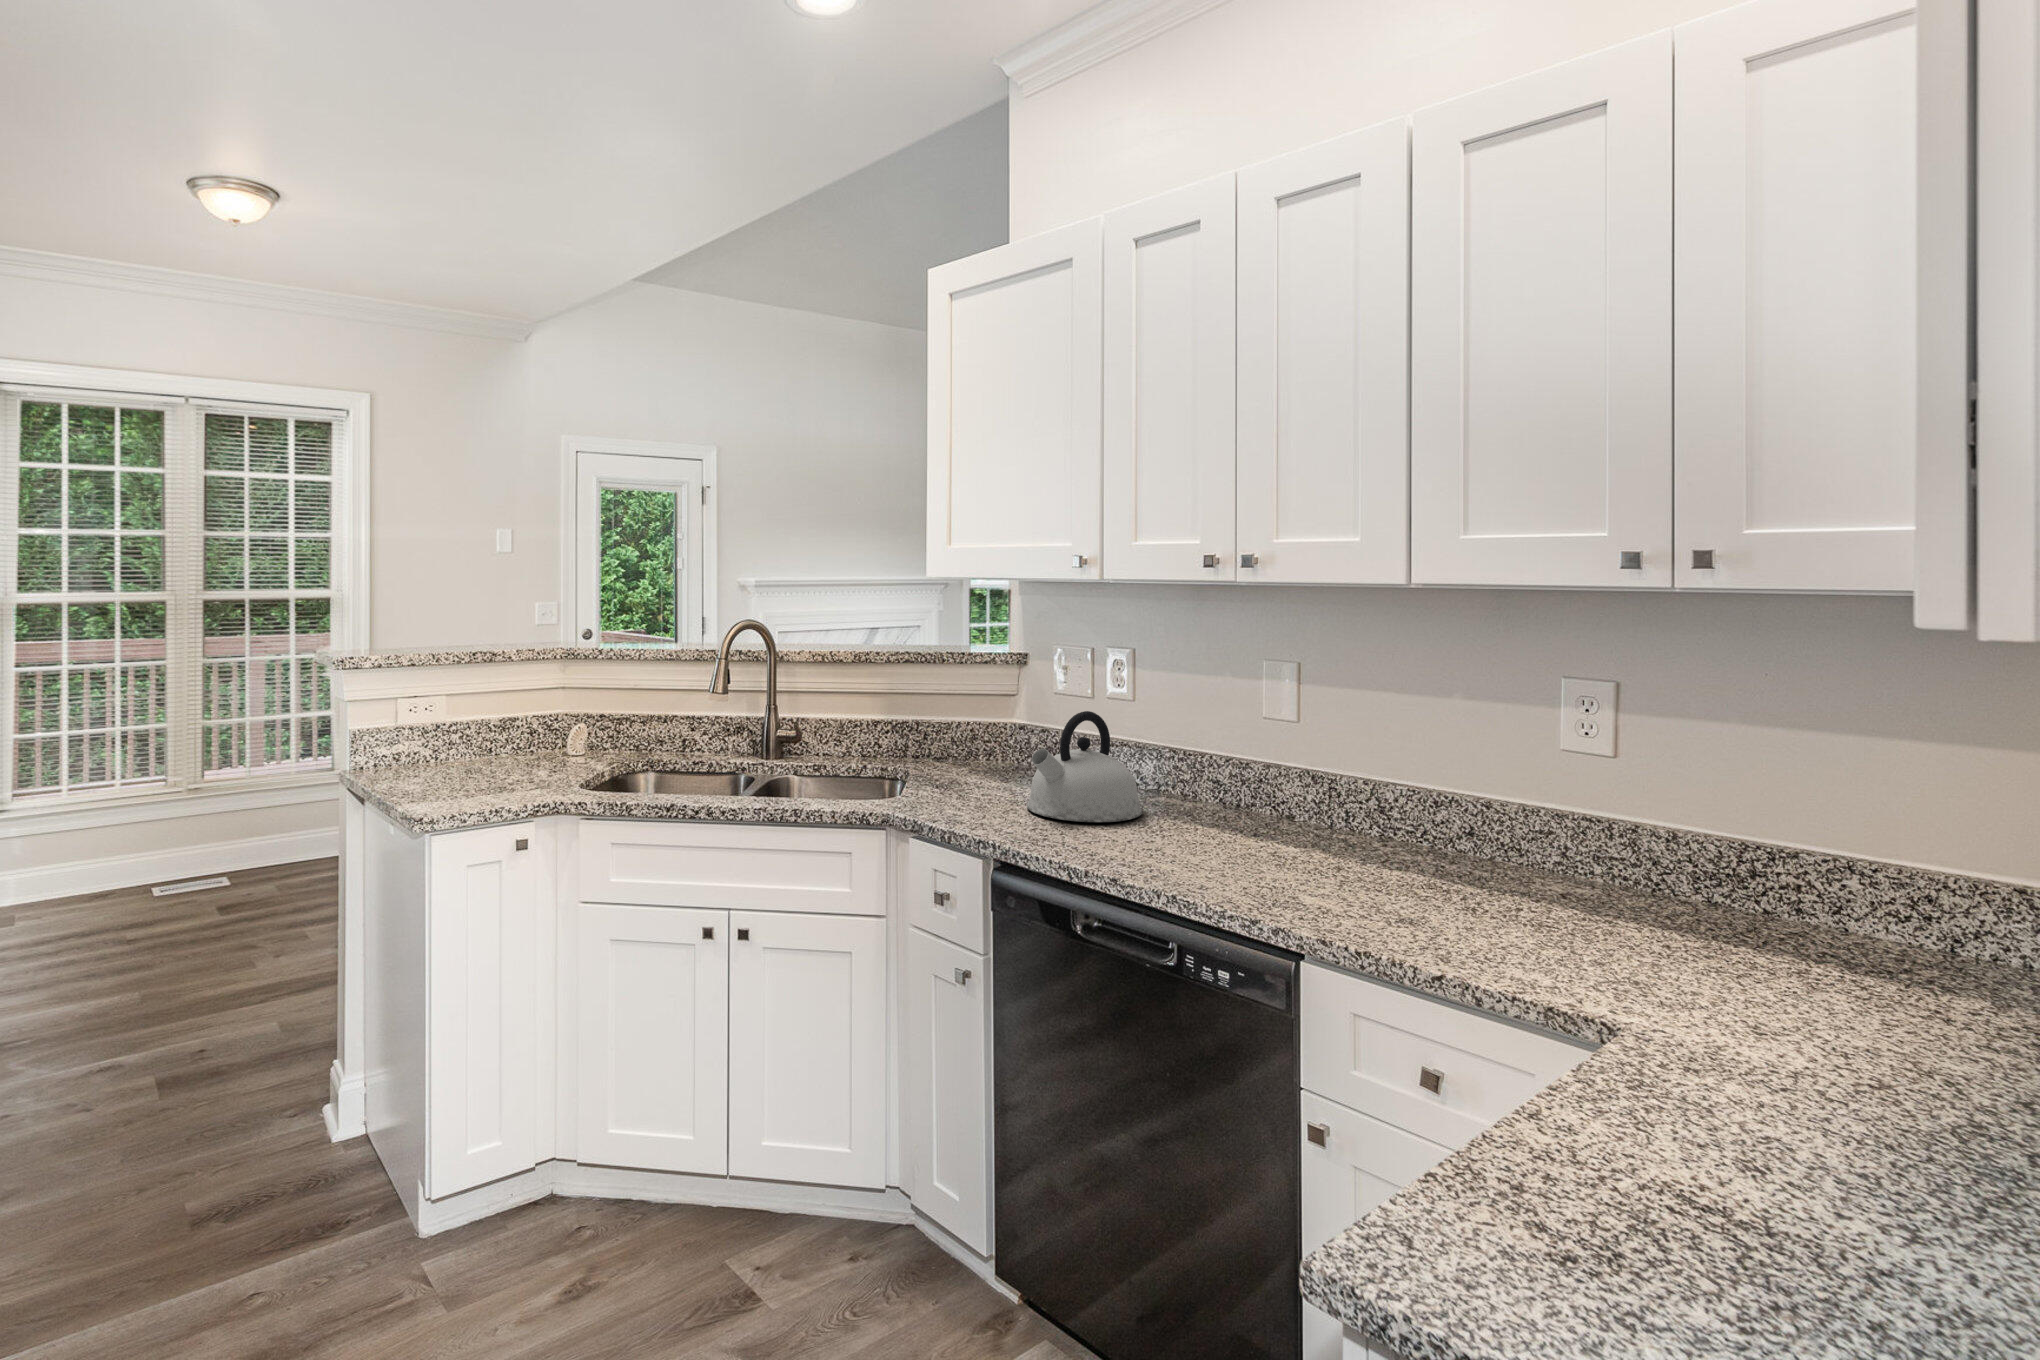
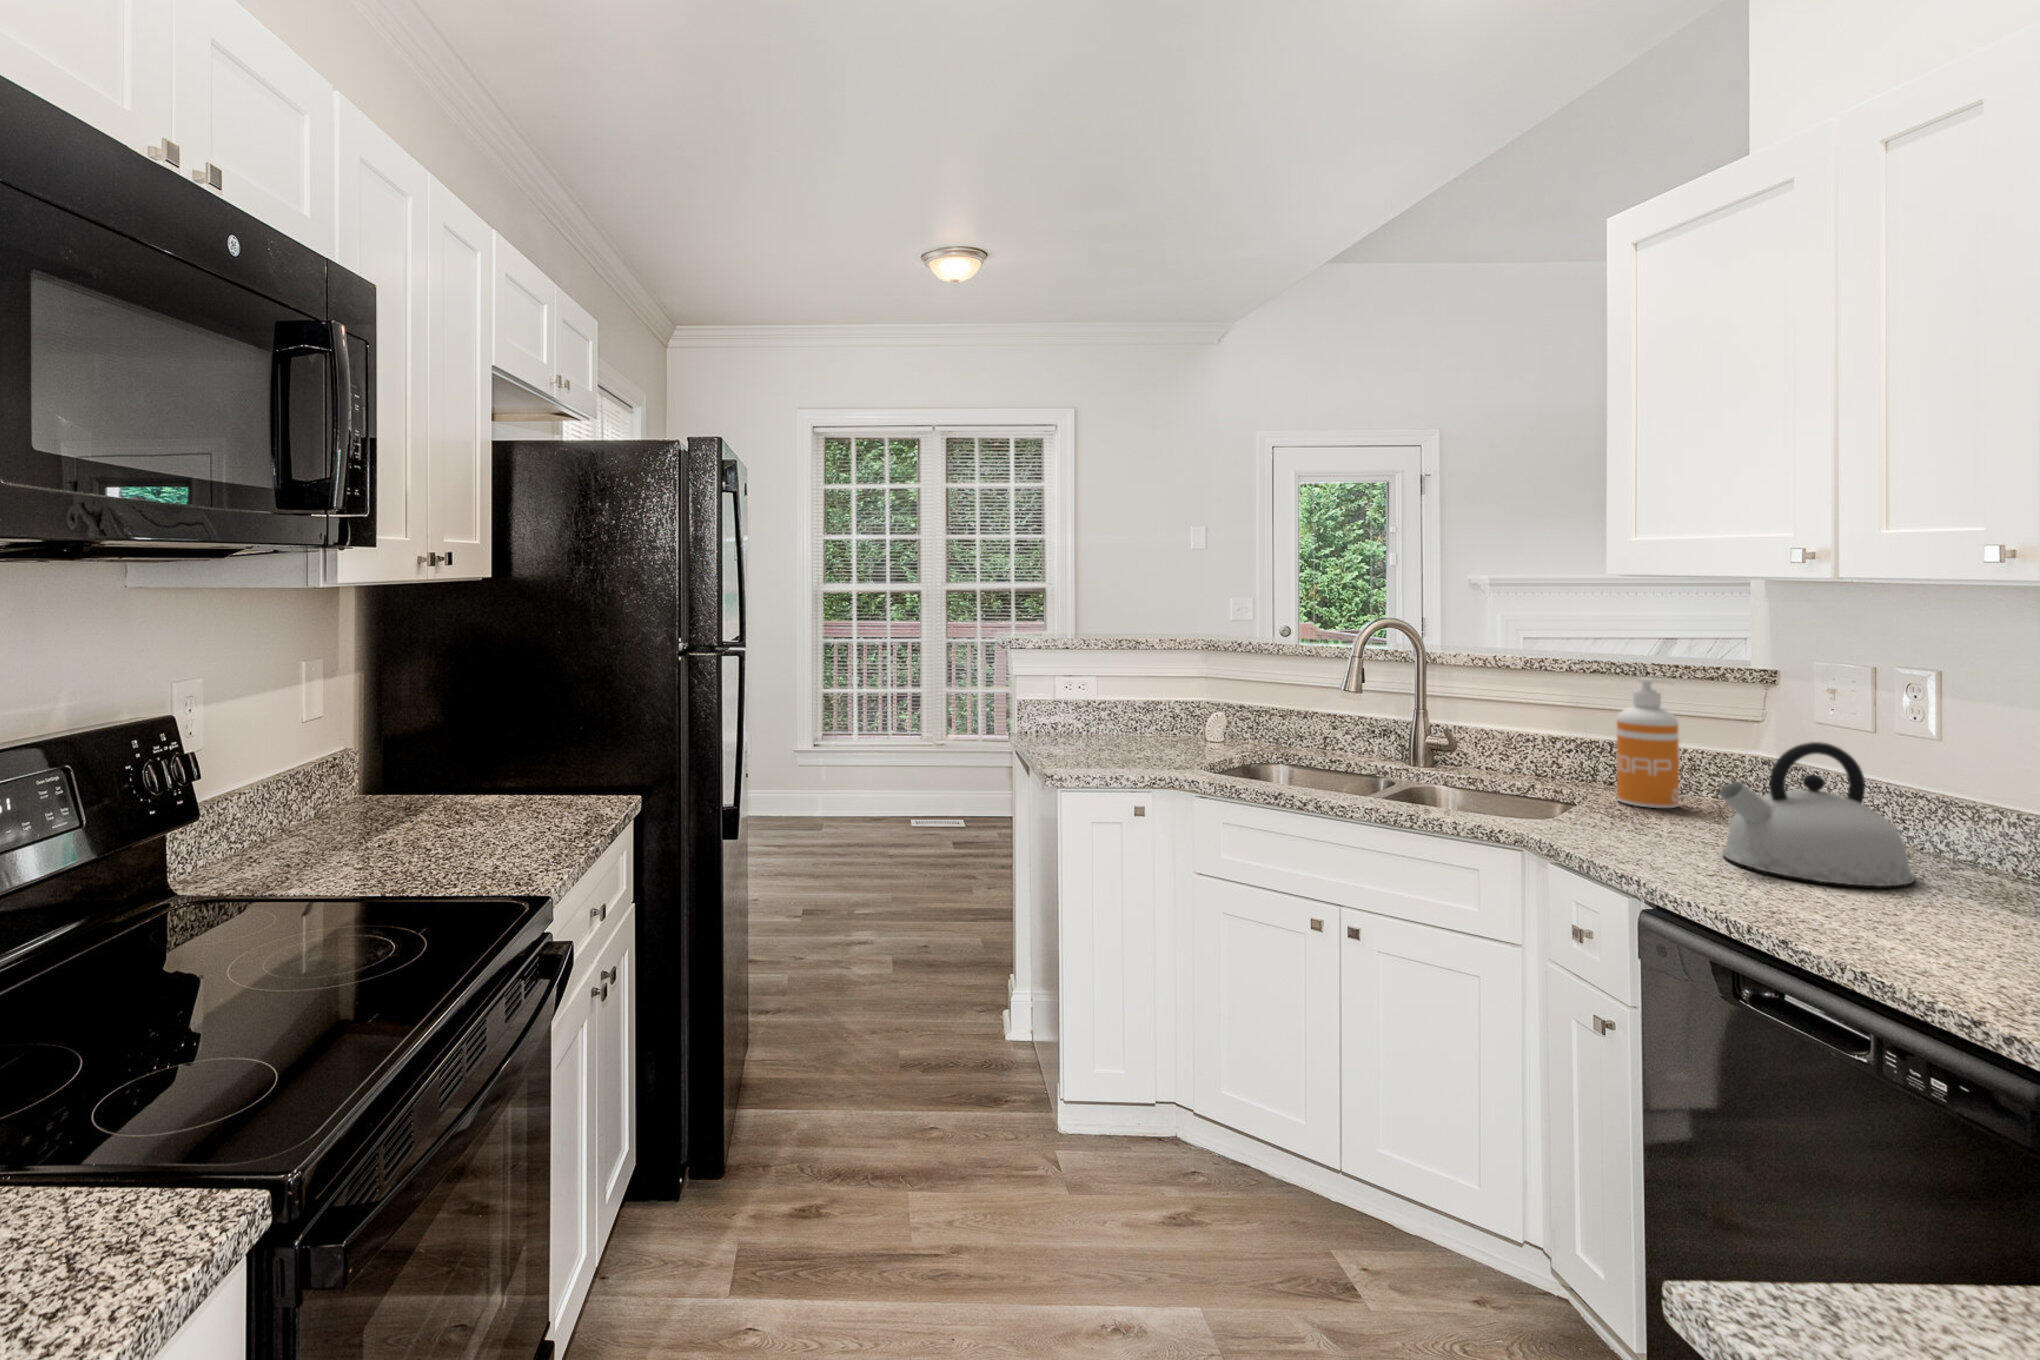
soap dispenser: none [930,666,973,775] -> present [1617,678,1679,808]

